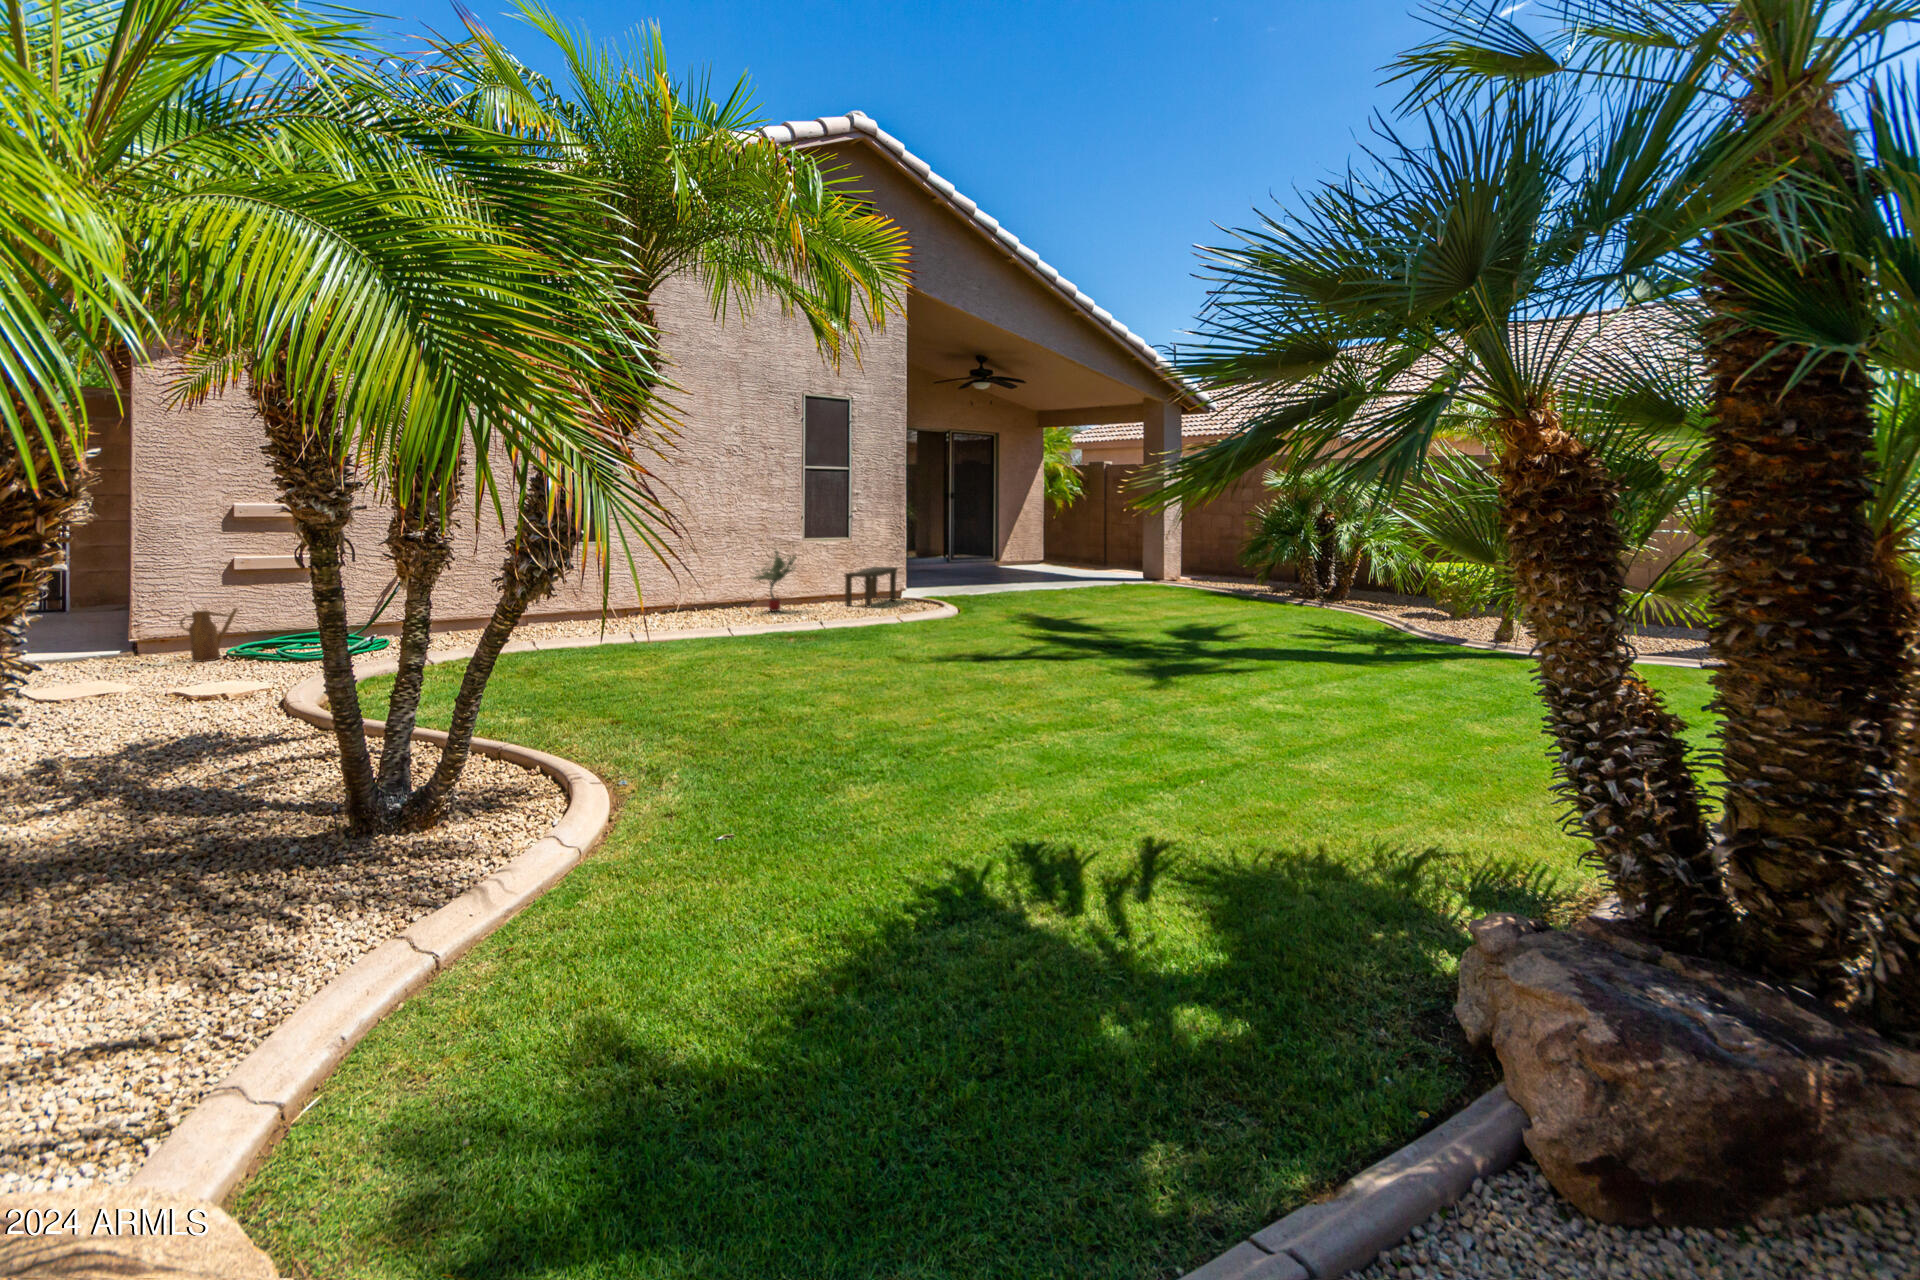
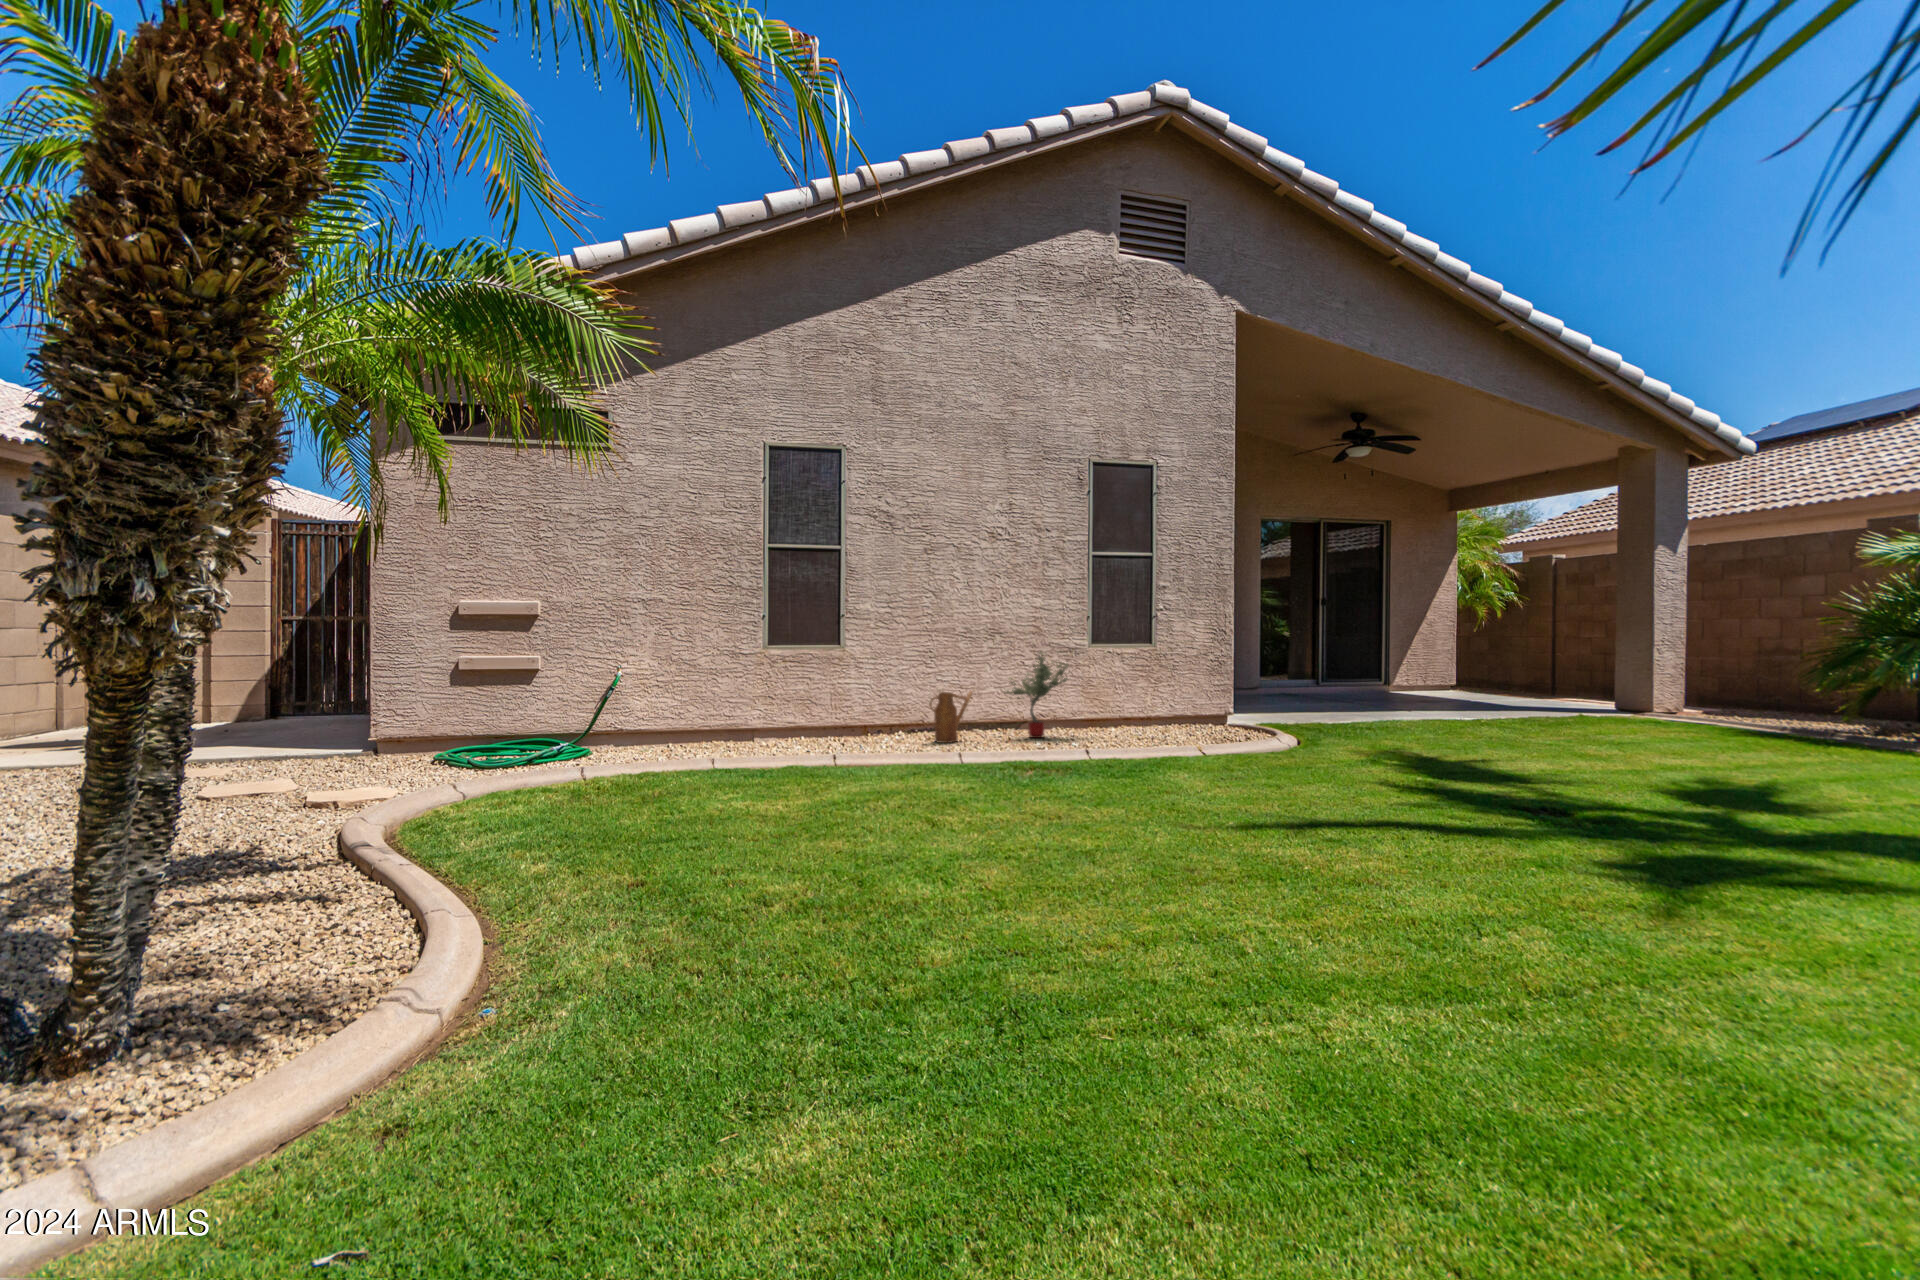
bench: present [845,567,897,607] -> none [1137,681,1218,737]
watering can: present [180,608,237,662] -> present [930,690,972,743]

